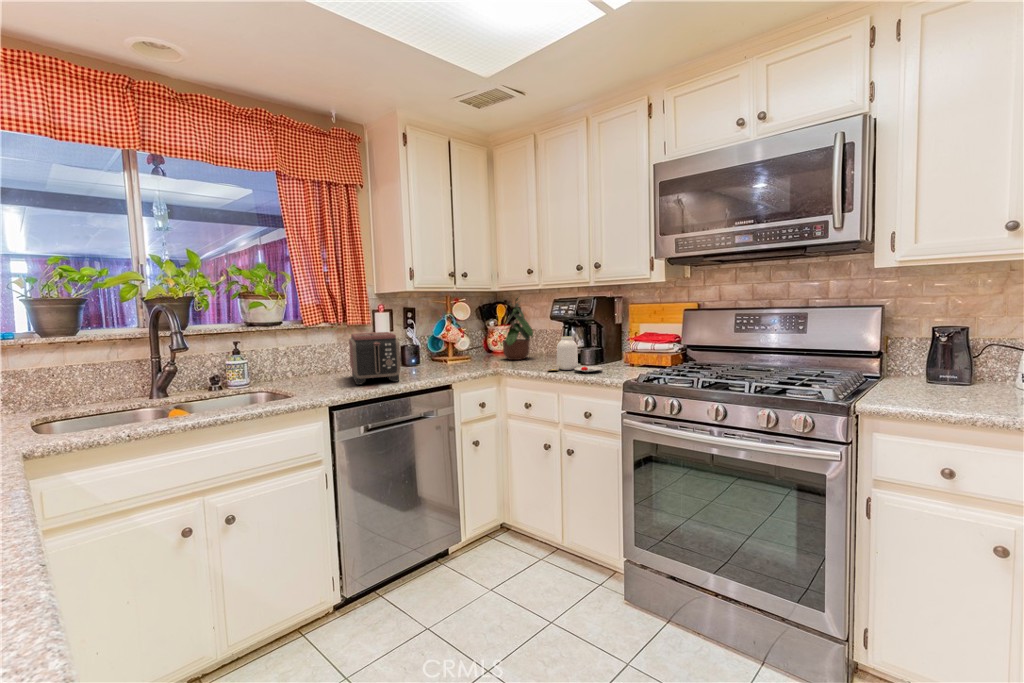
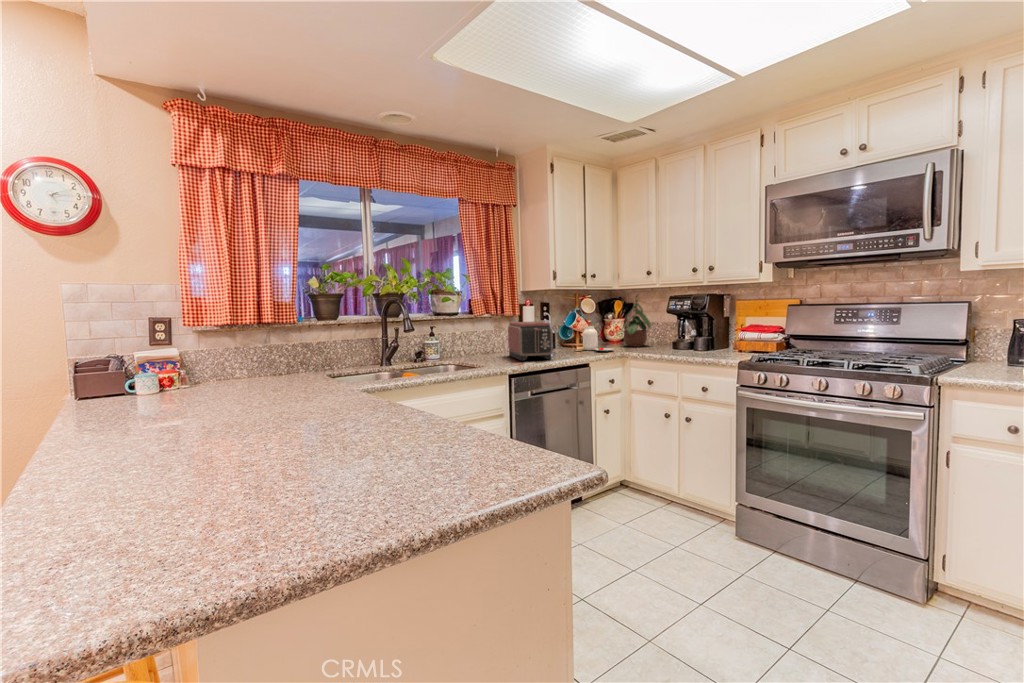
jar: present [548,336,602,372] -> present [583,326,613,351]

